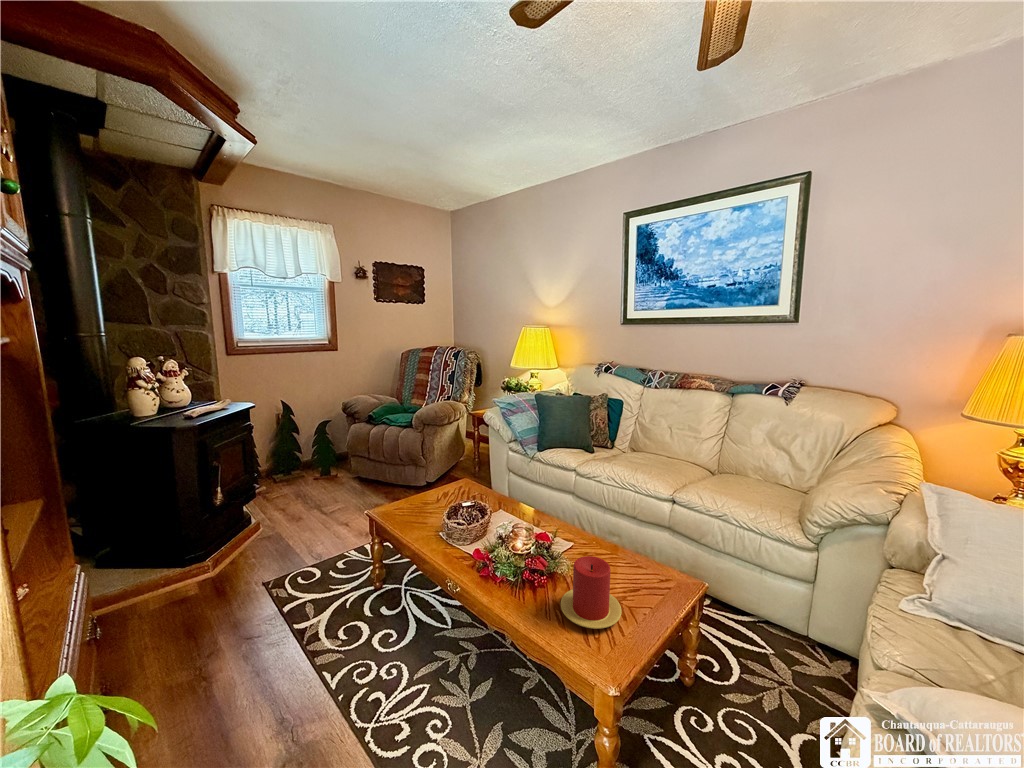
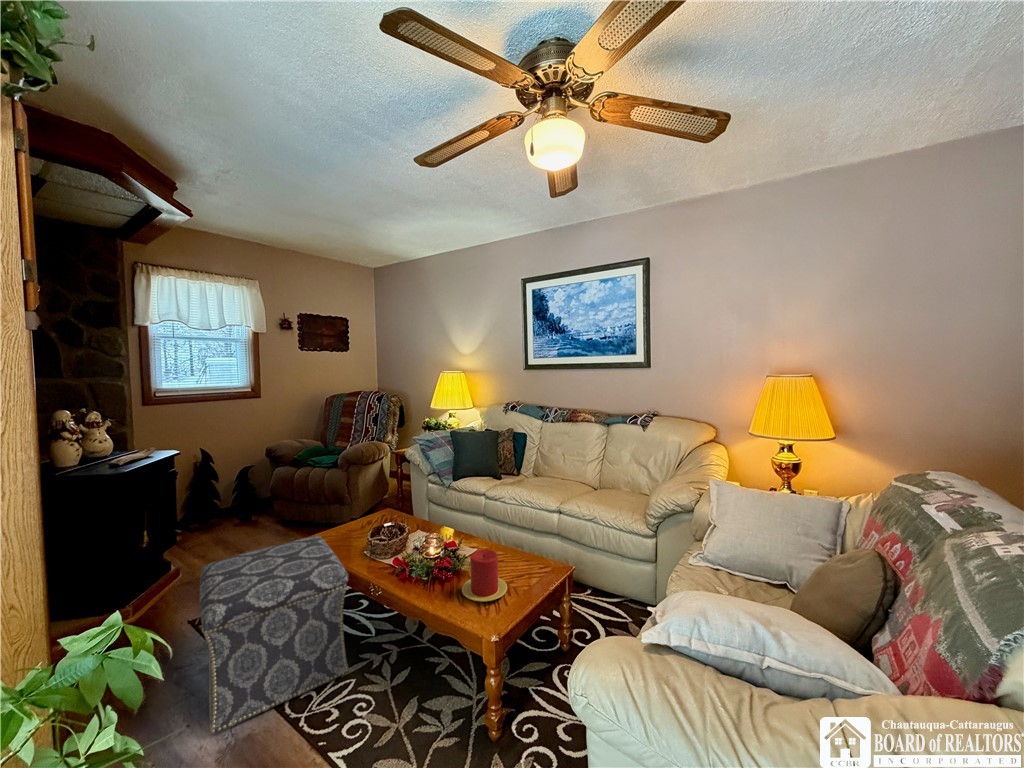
ottoman: none [257,510,422,731] -> present [200,536,349,734]

